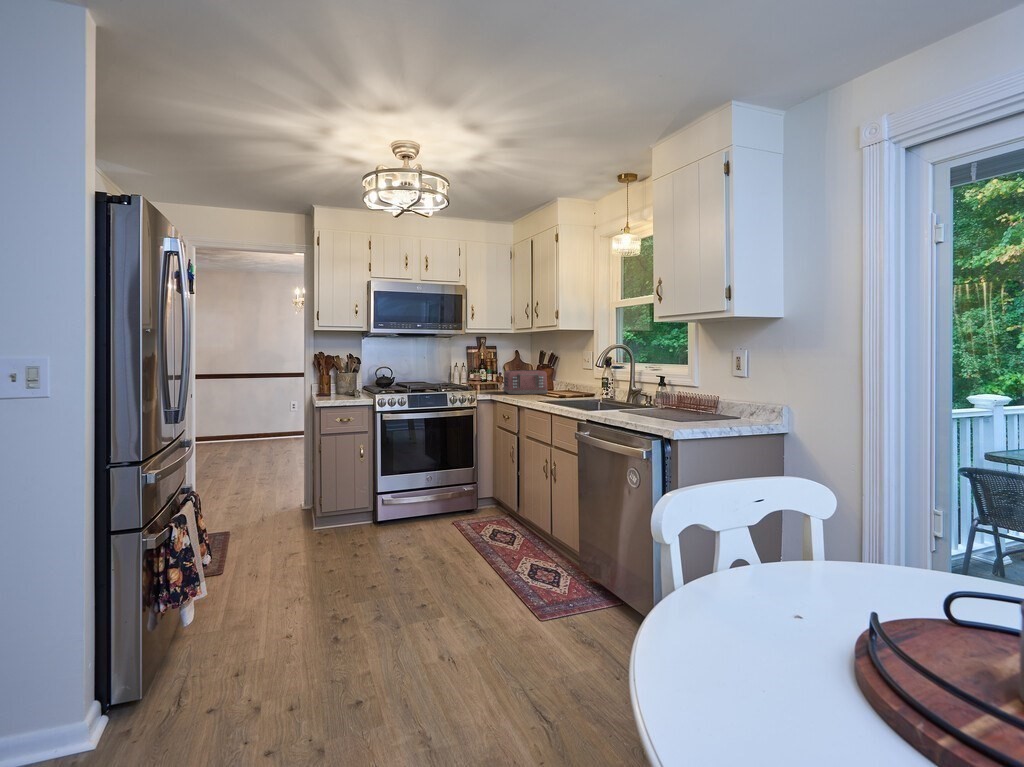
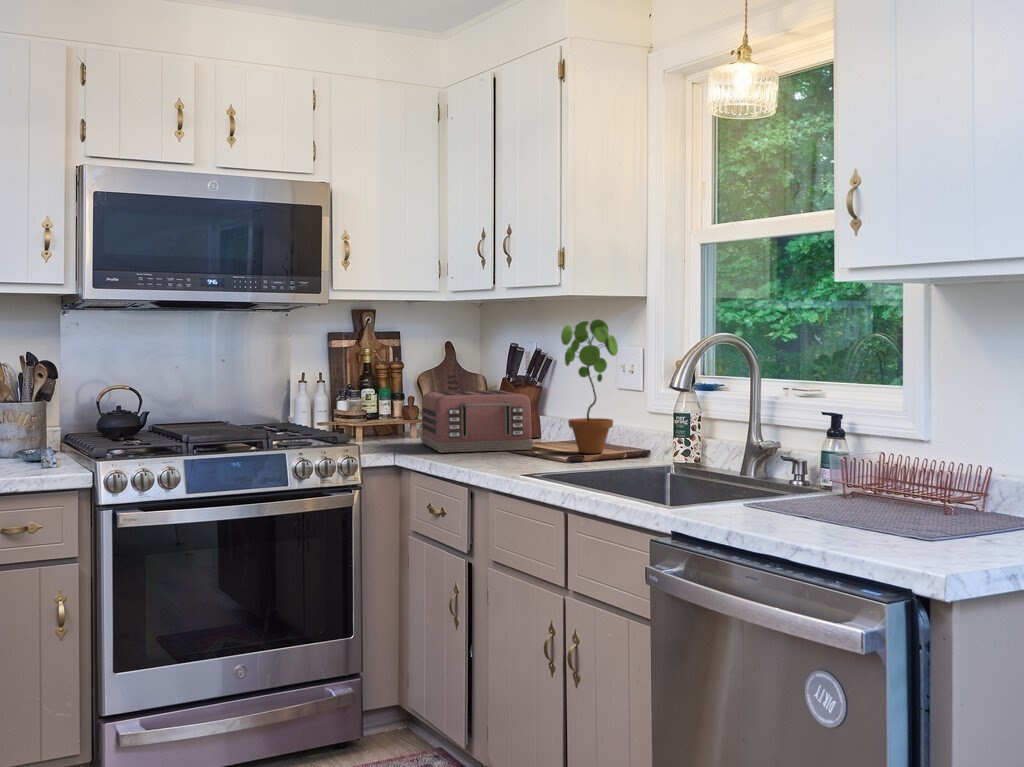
potted plant: none [559,340,581,395] -> present [561,319,618,453]

